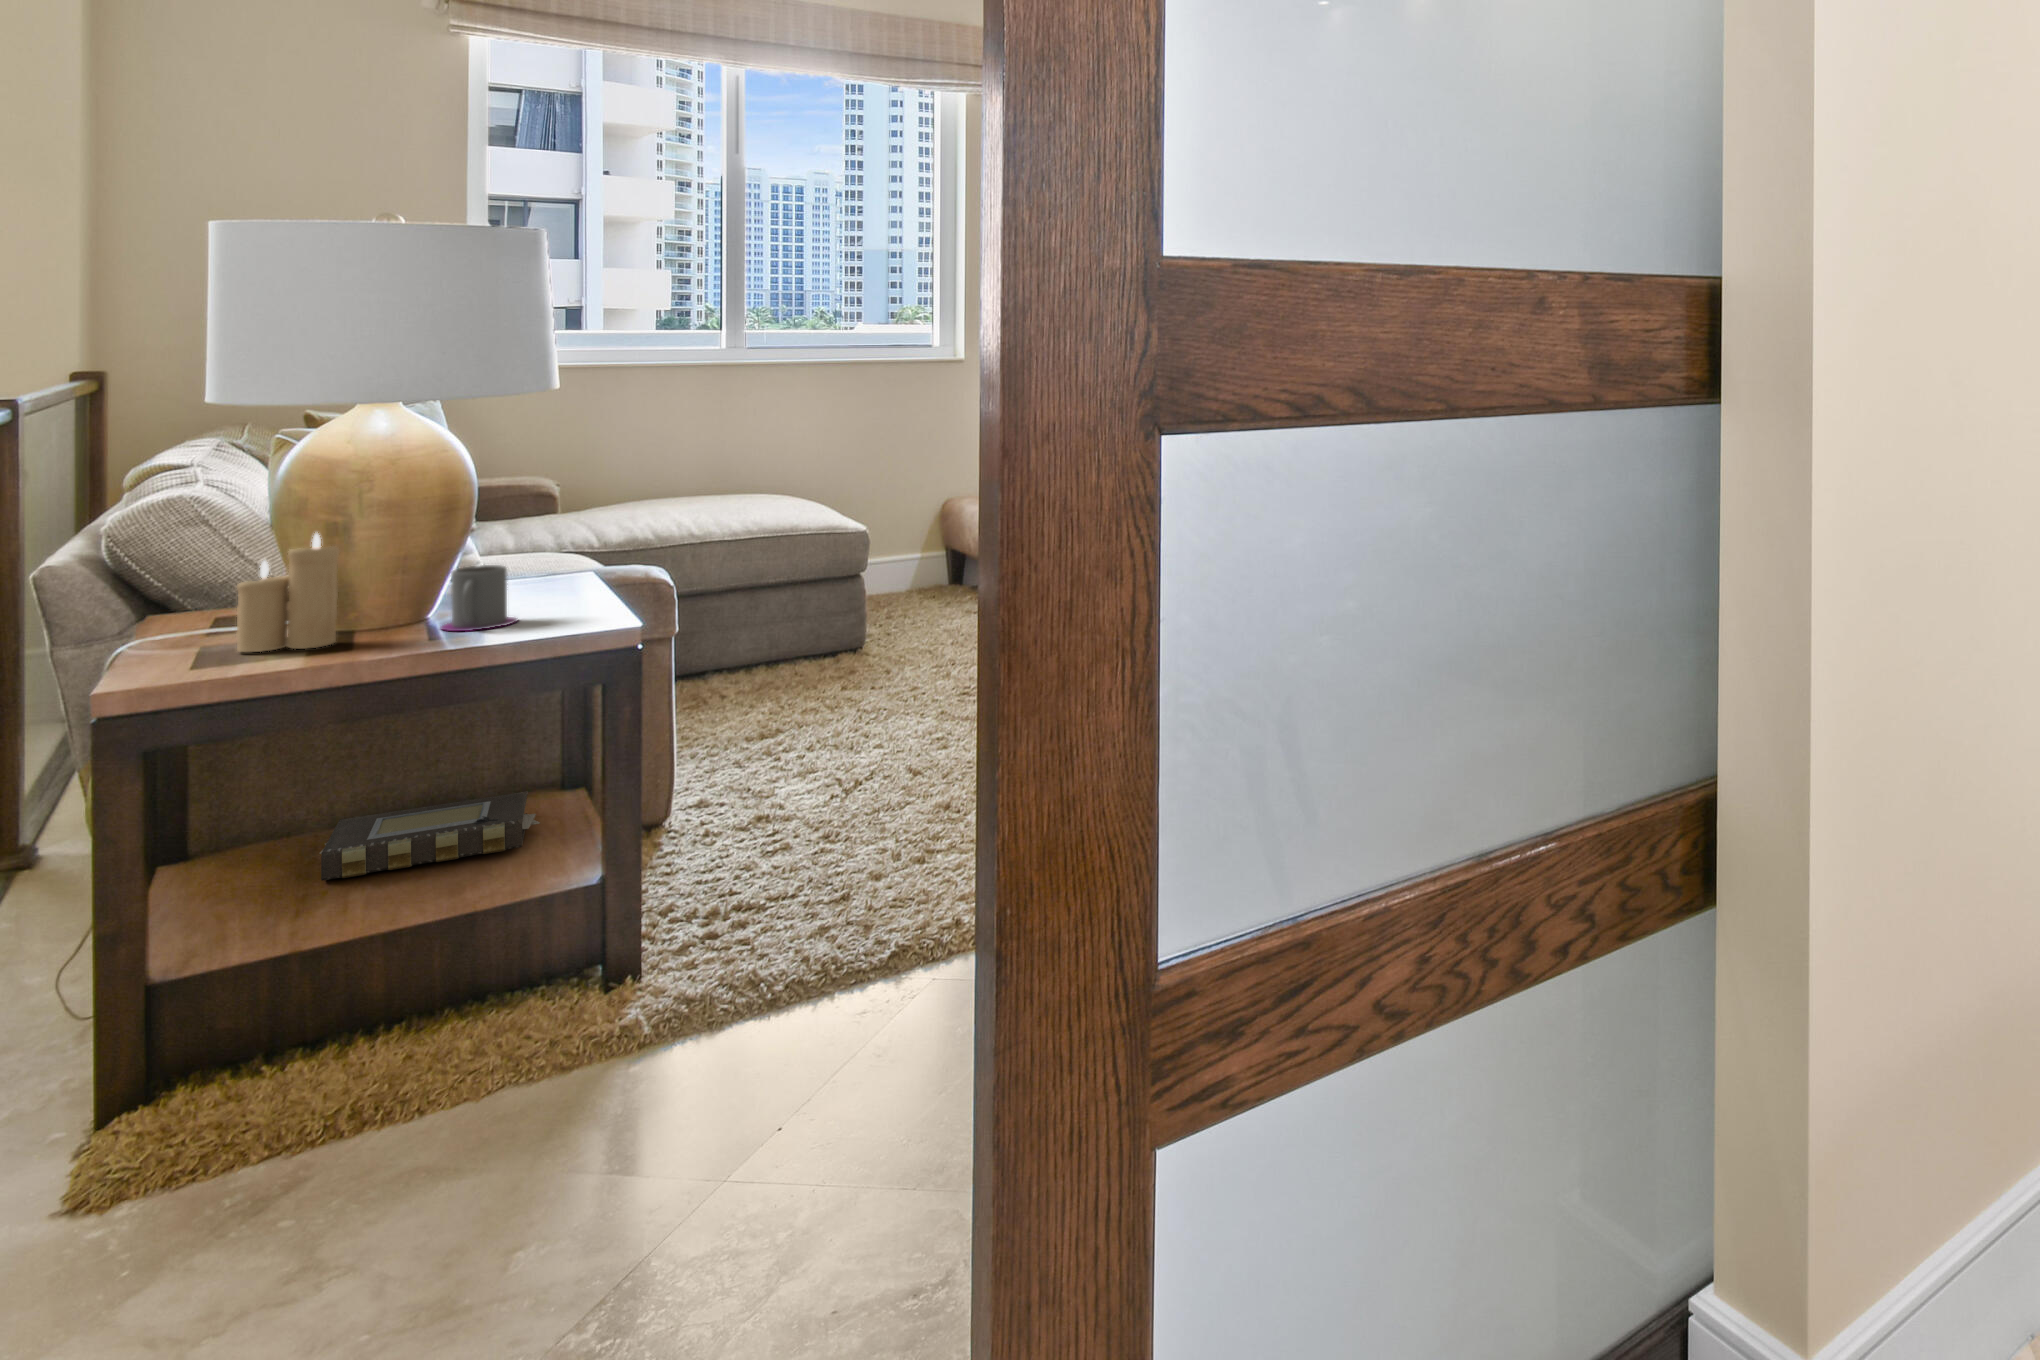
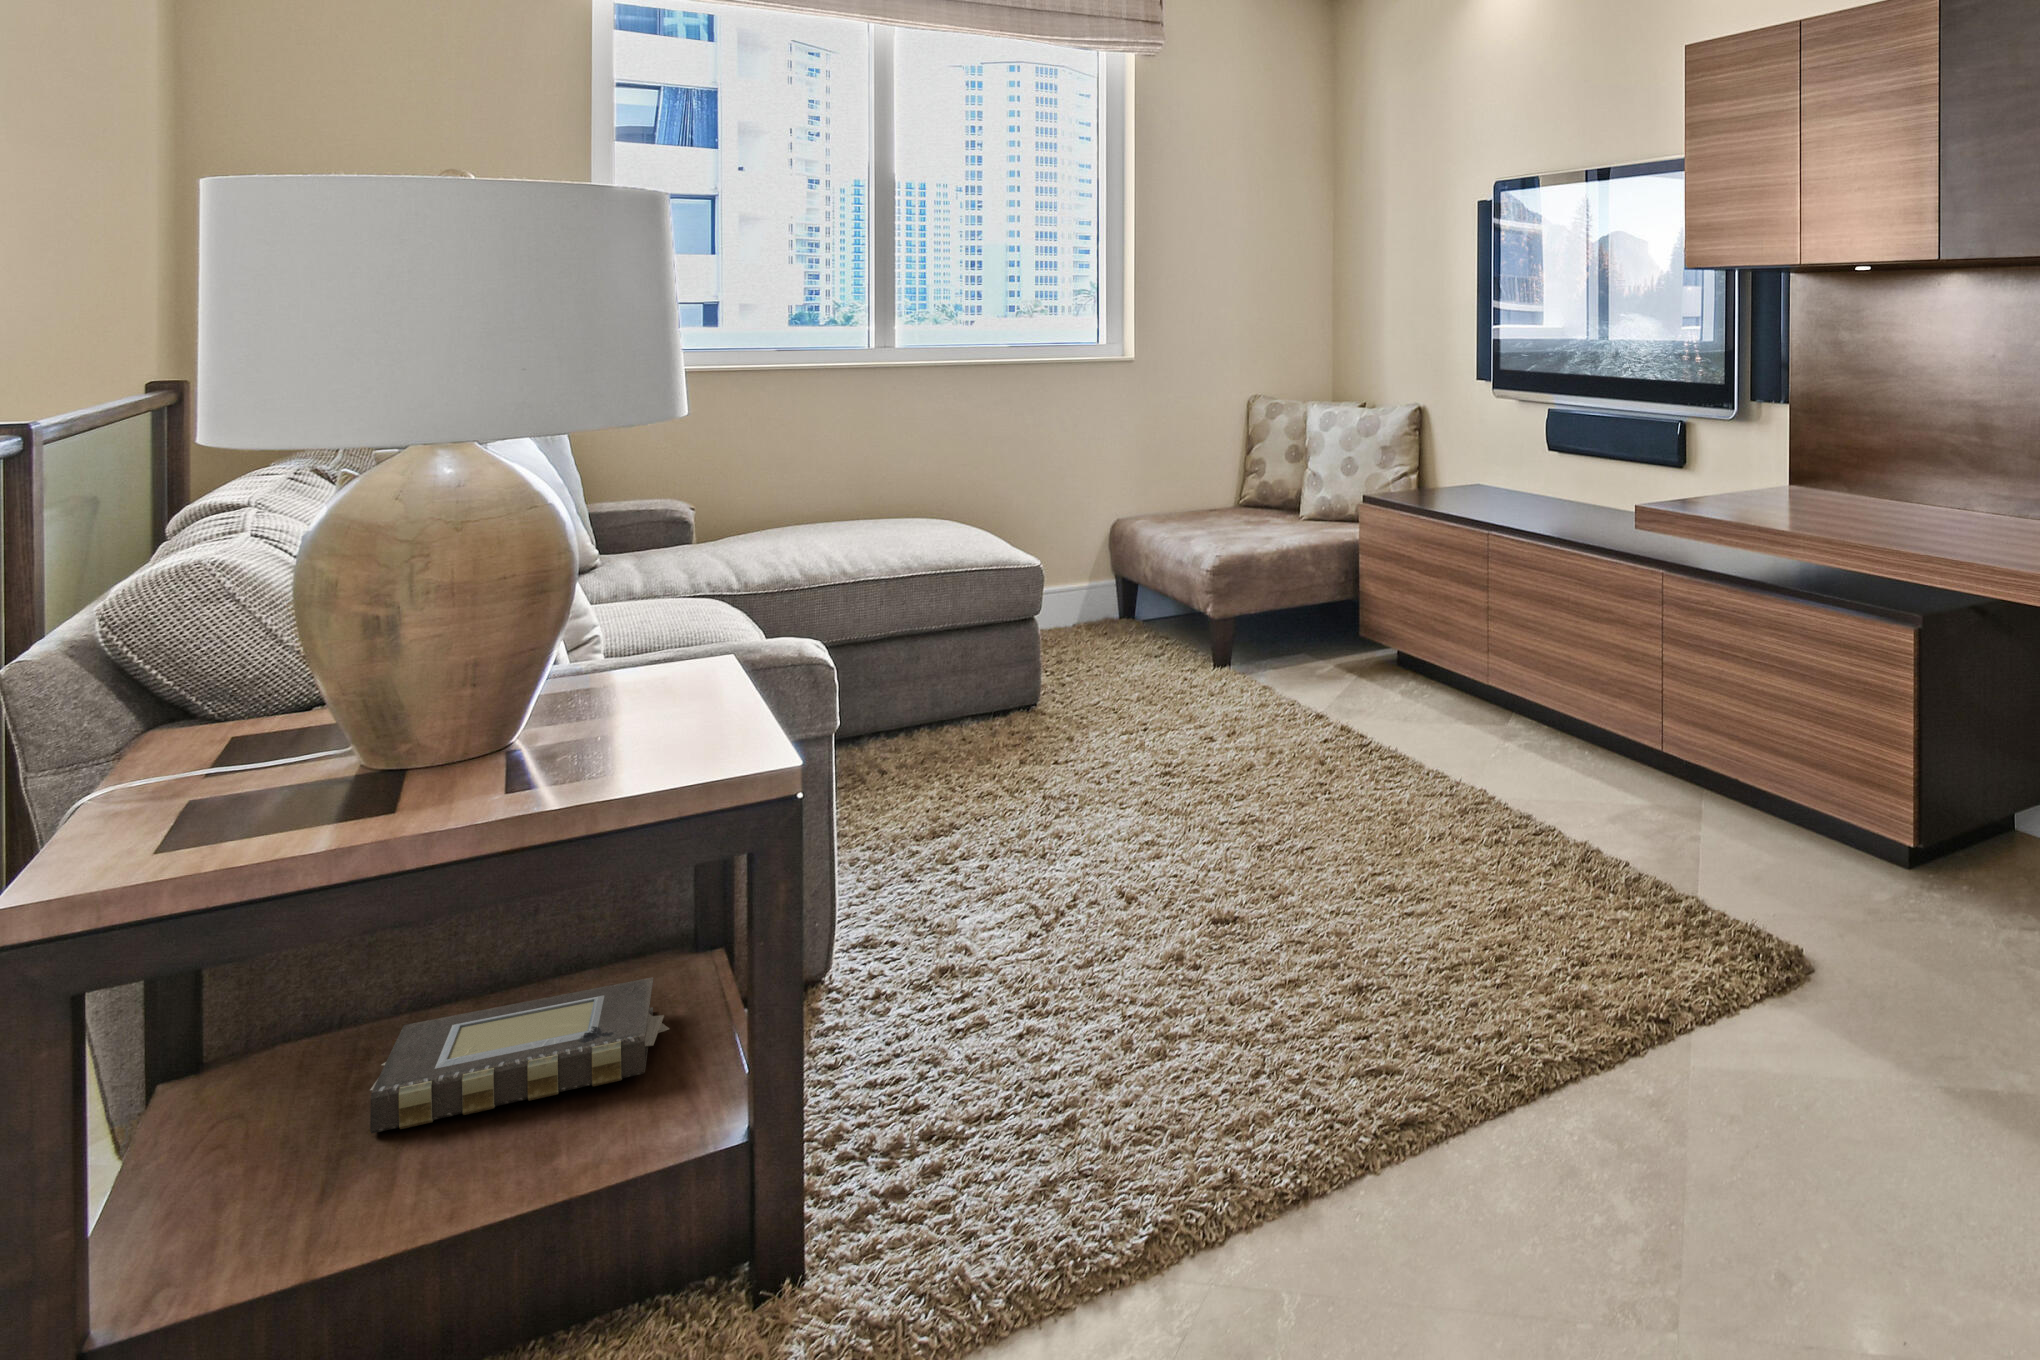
candle: present [236,533,339,652] -> none [245,637,391,817]
mug: present [441,565,517,631] -> none [532,674,639,775]

